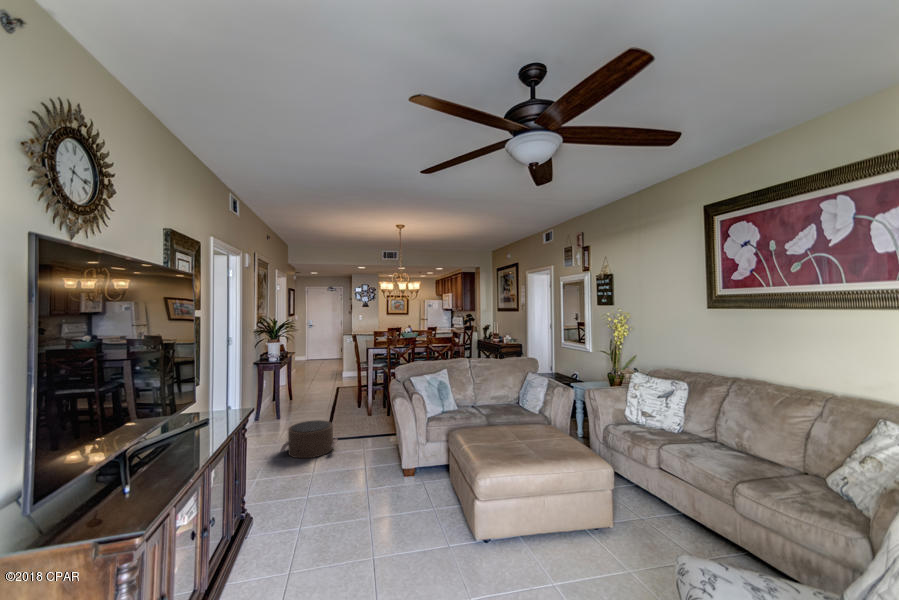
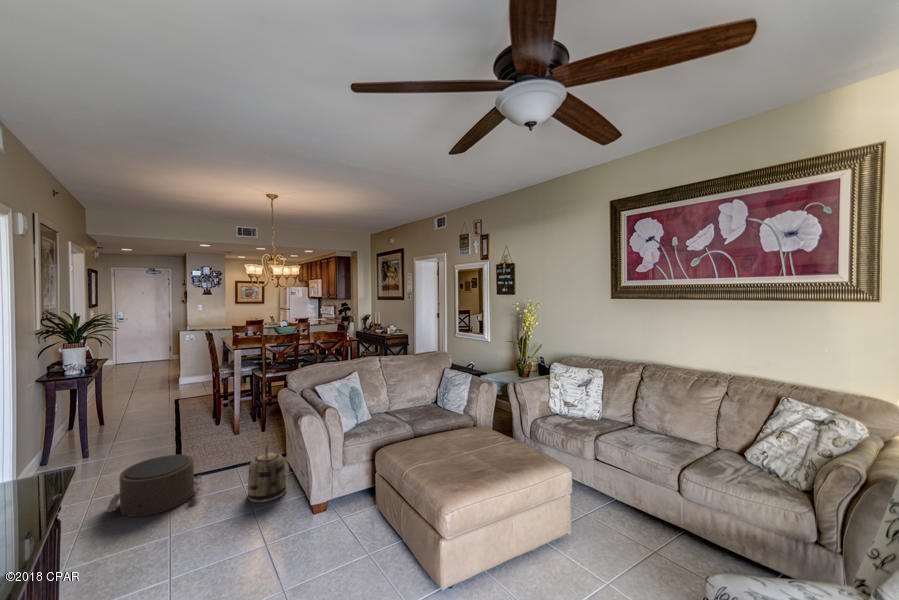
basket: none [365,420,392,463] -> present [248,445,287,502]

